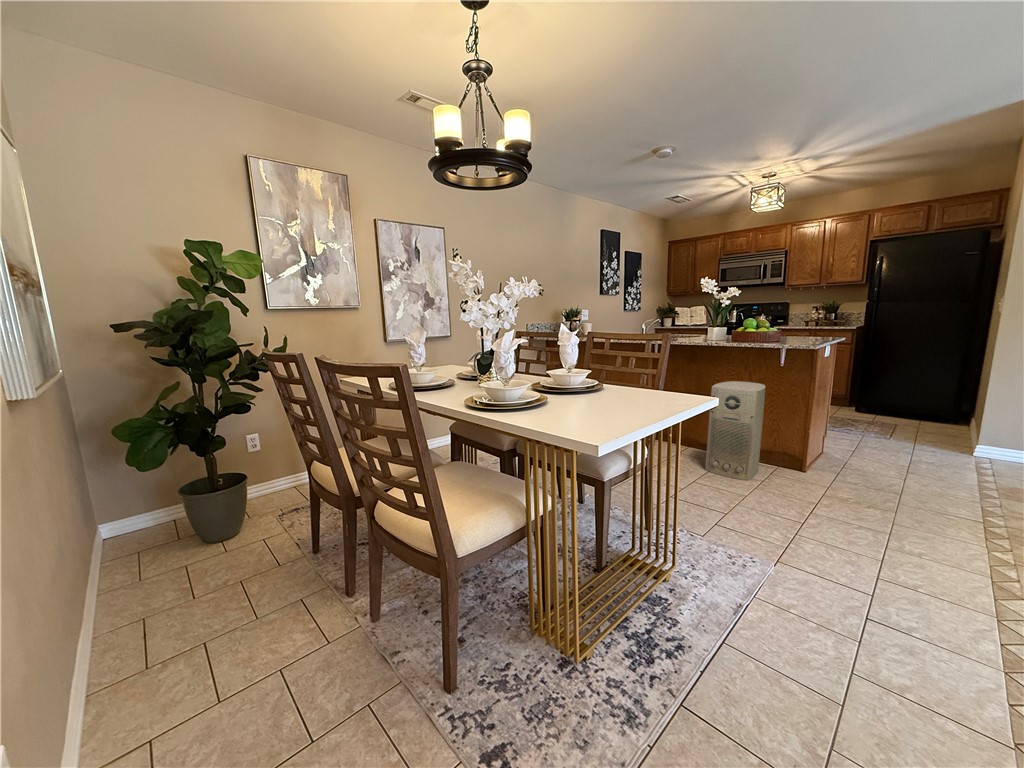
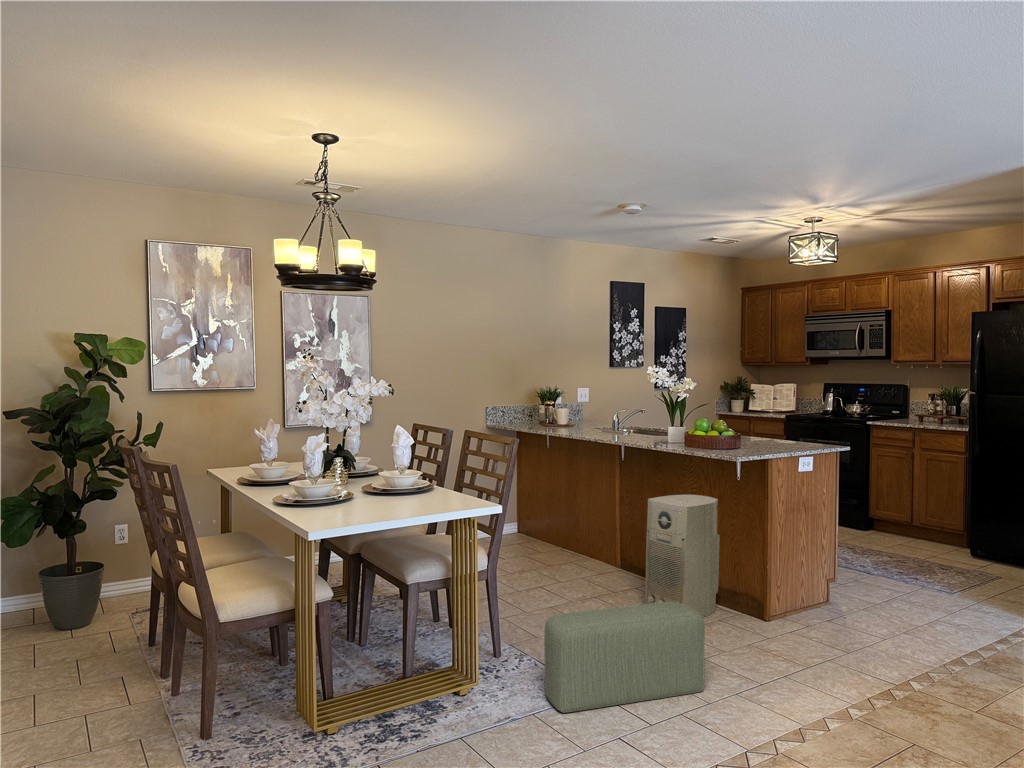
pouf: none [732,475,860,593] -> present [544,602,705,713]

